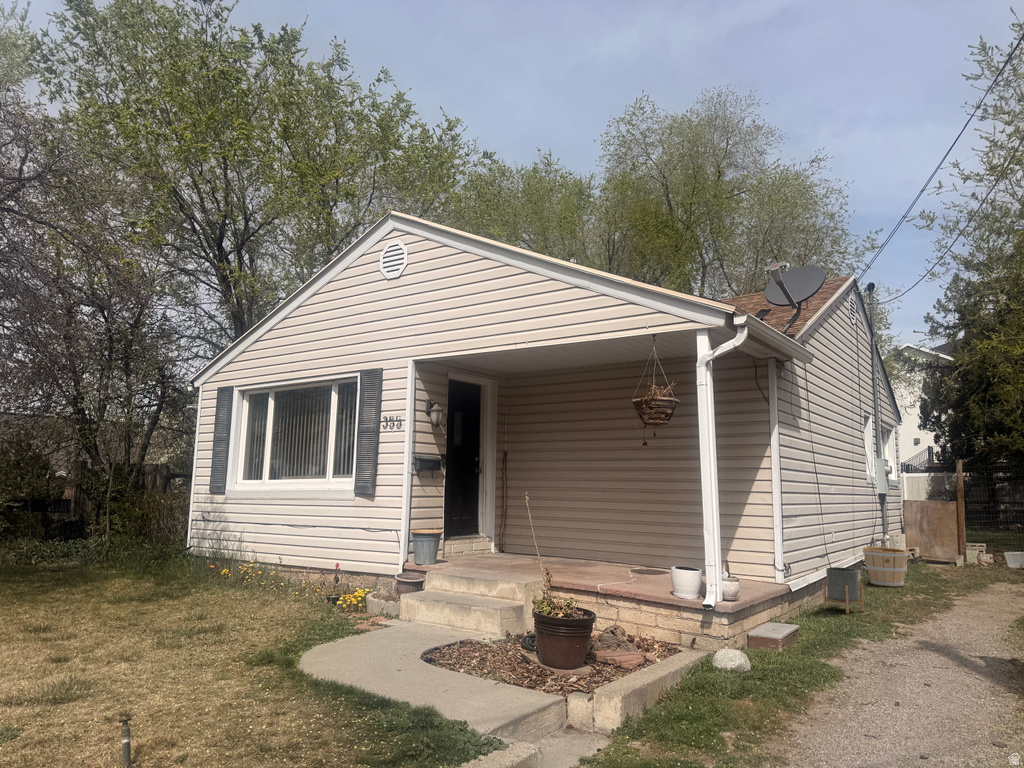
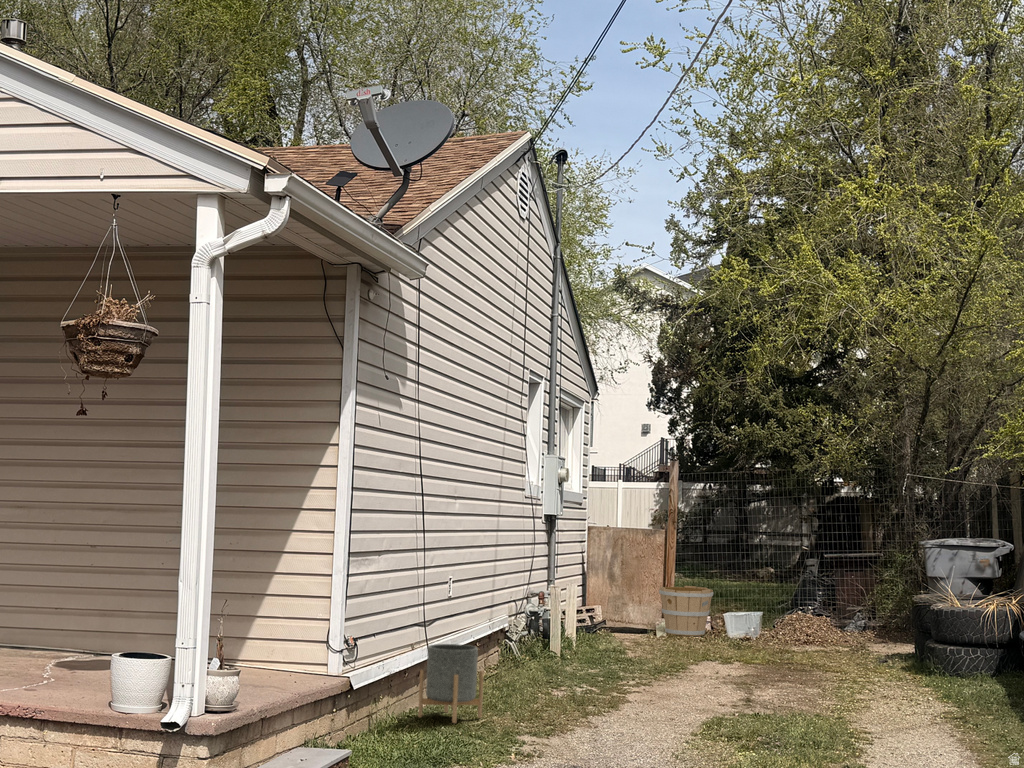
wooden bucket: present [863,547,909,587] -> present [659,586,713,636]

